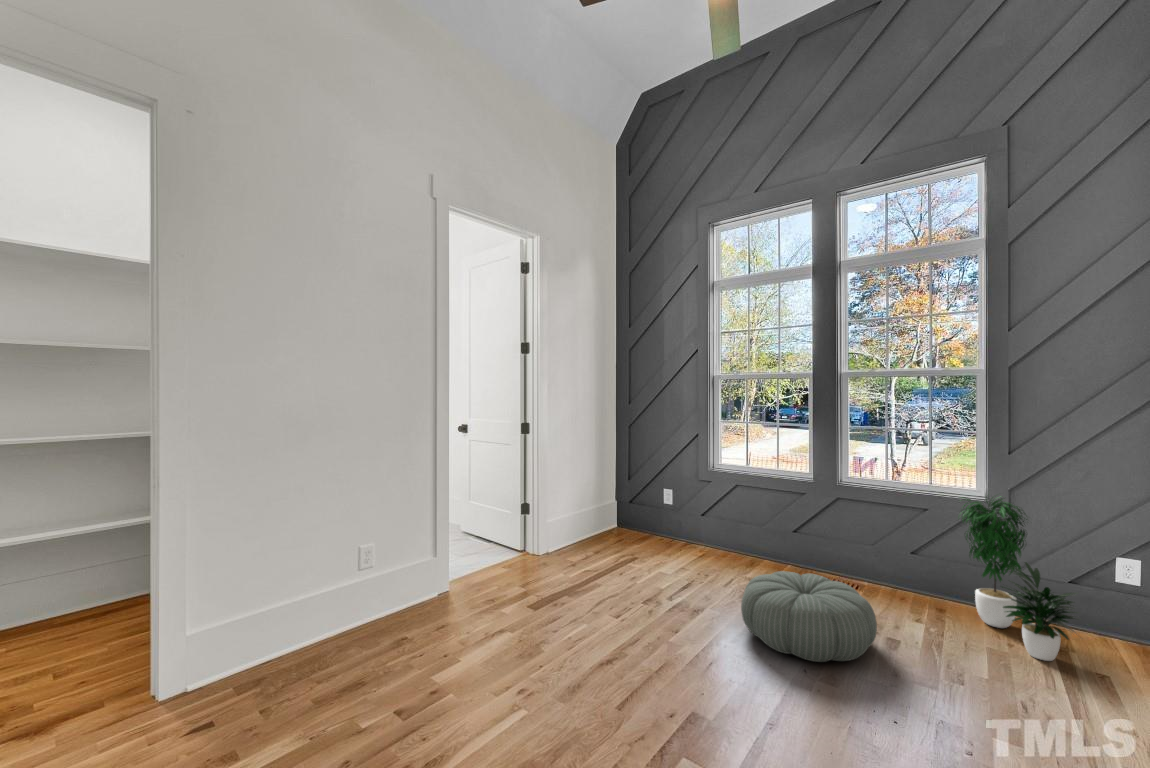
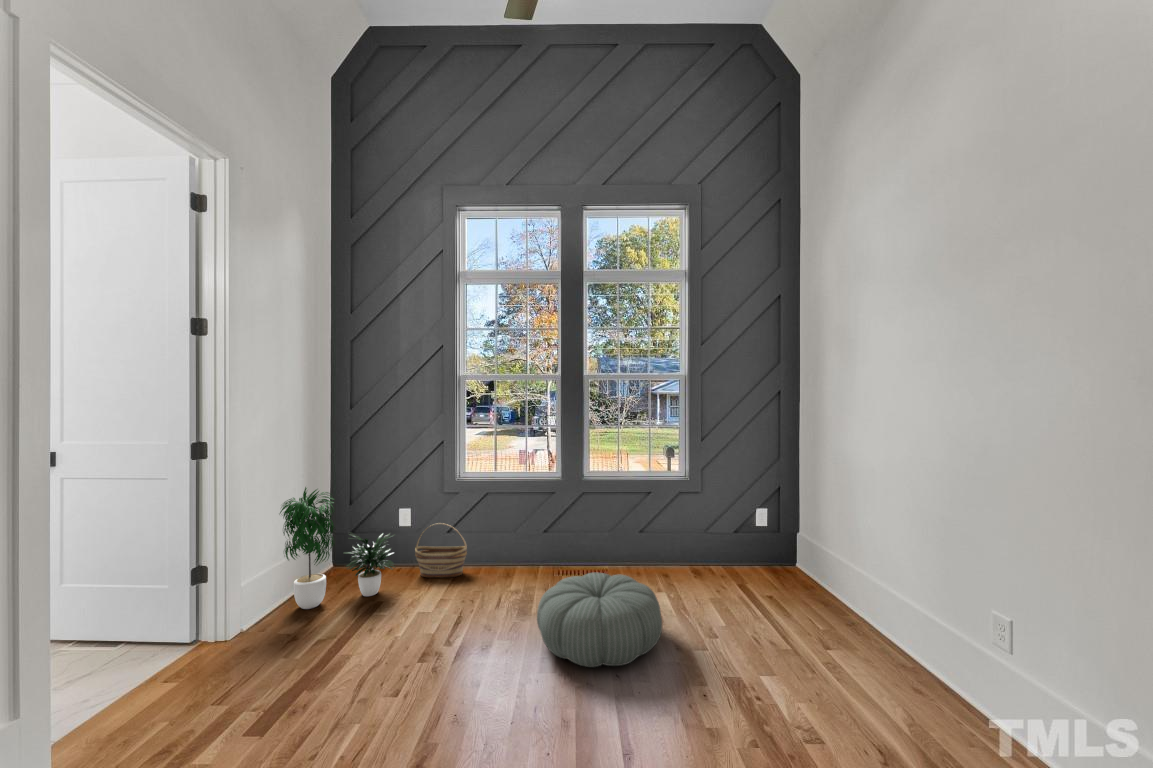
potted plant: present [961,495,1078,661] -> present [280,487,394,609]
basket: none [673,505,717,555] -> present [415,525,467,578]

